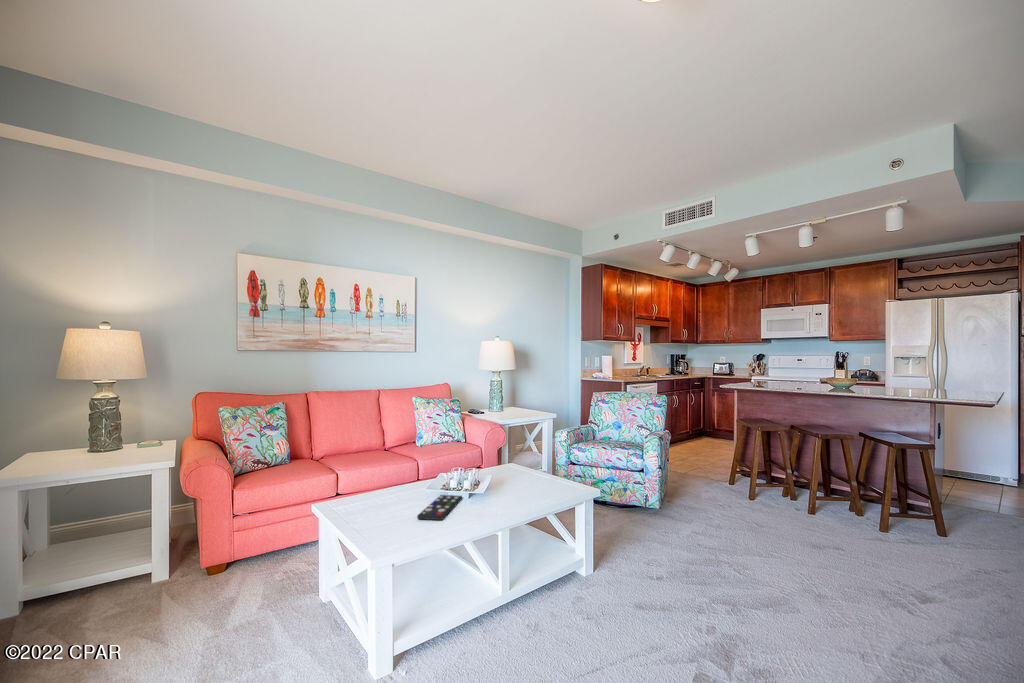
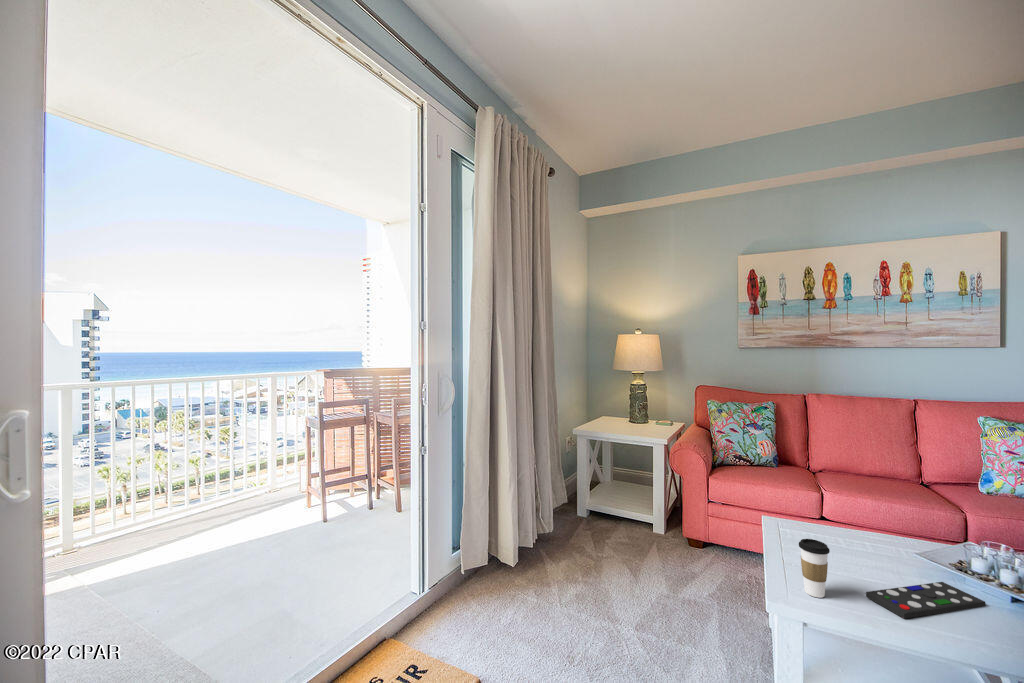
coffee cup: none [381,489,402,534] -> present [799,539,830,598]

